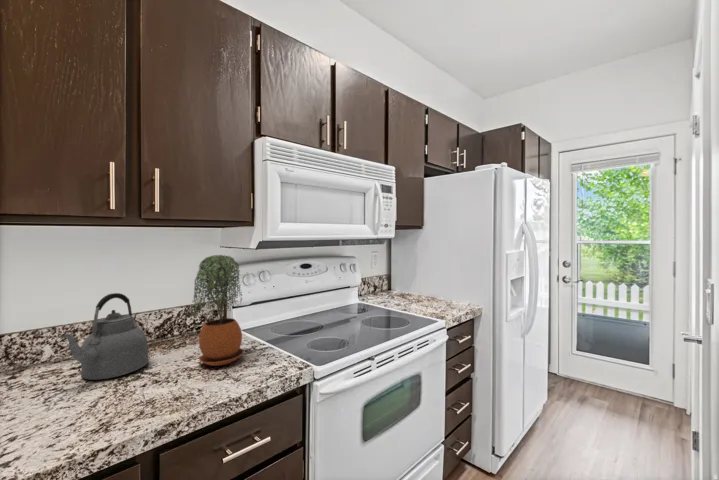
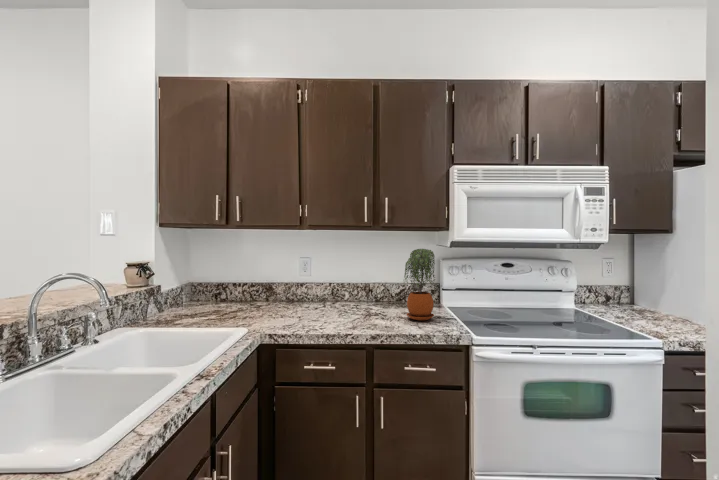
kettle: present [58,293,149,380] -> none [343,267,384,313]

